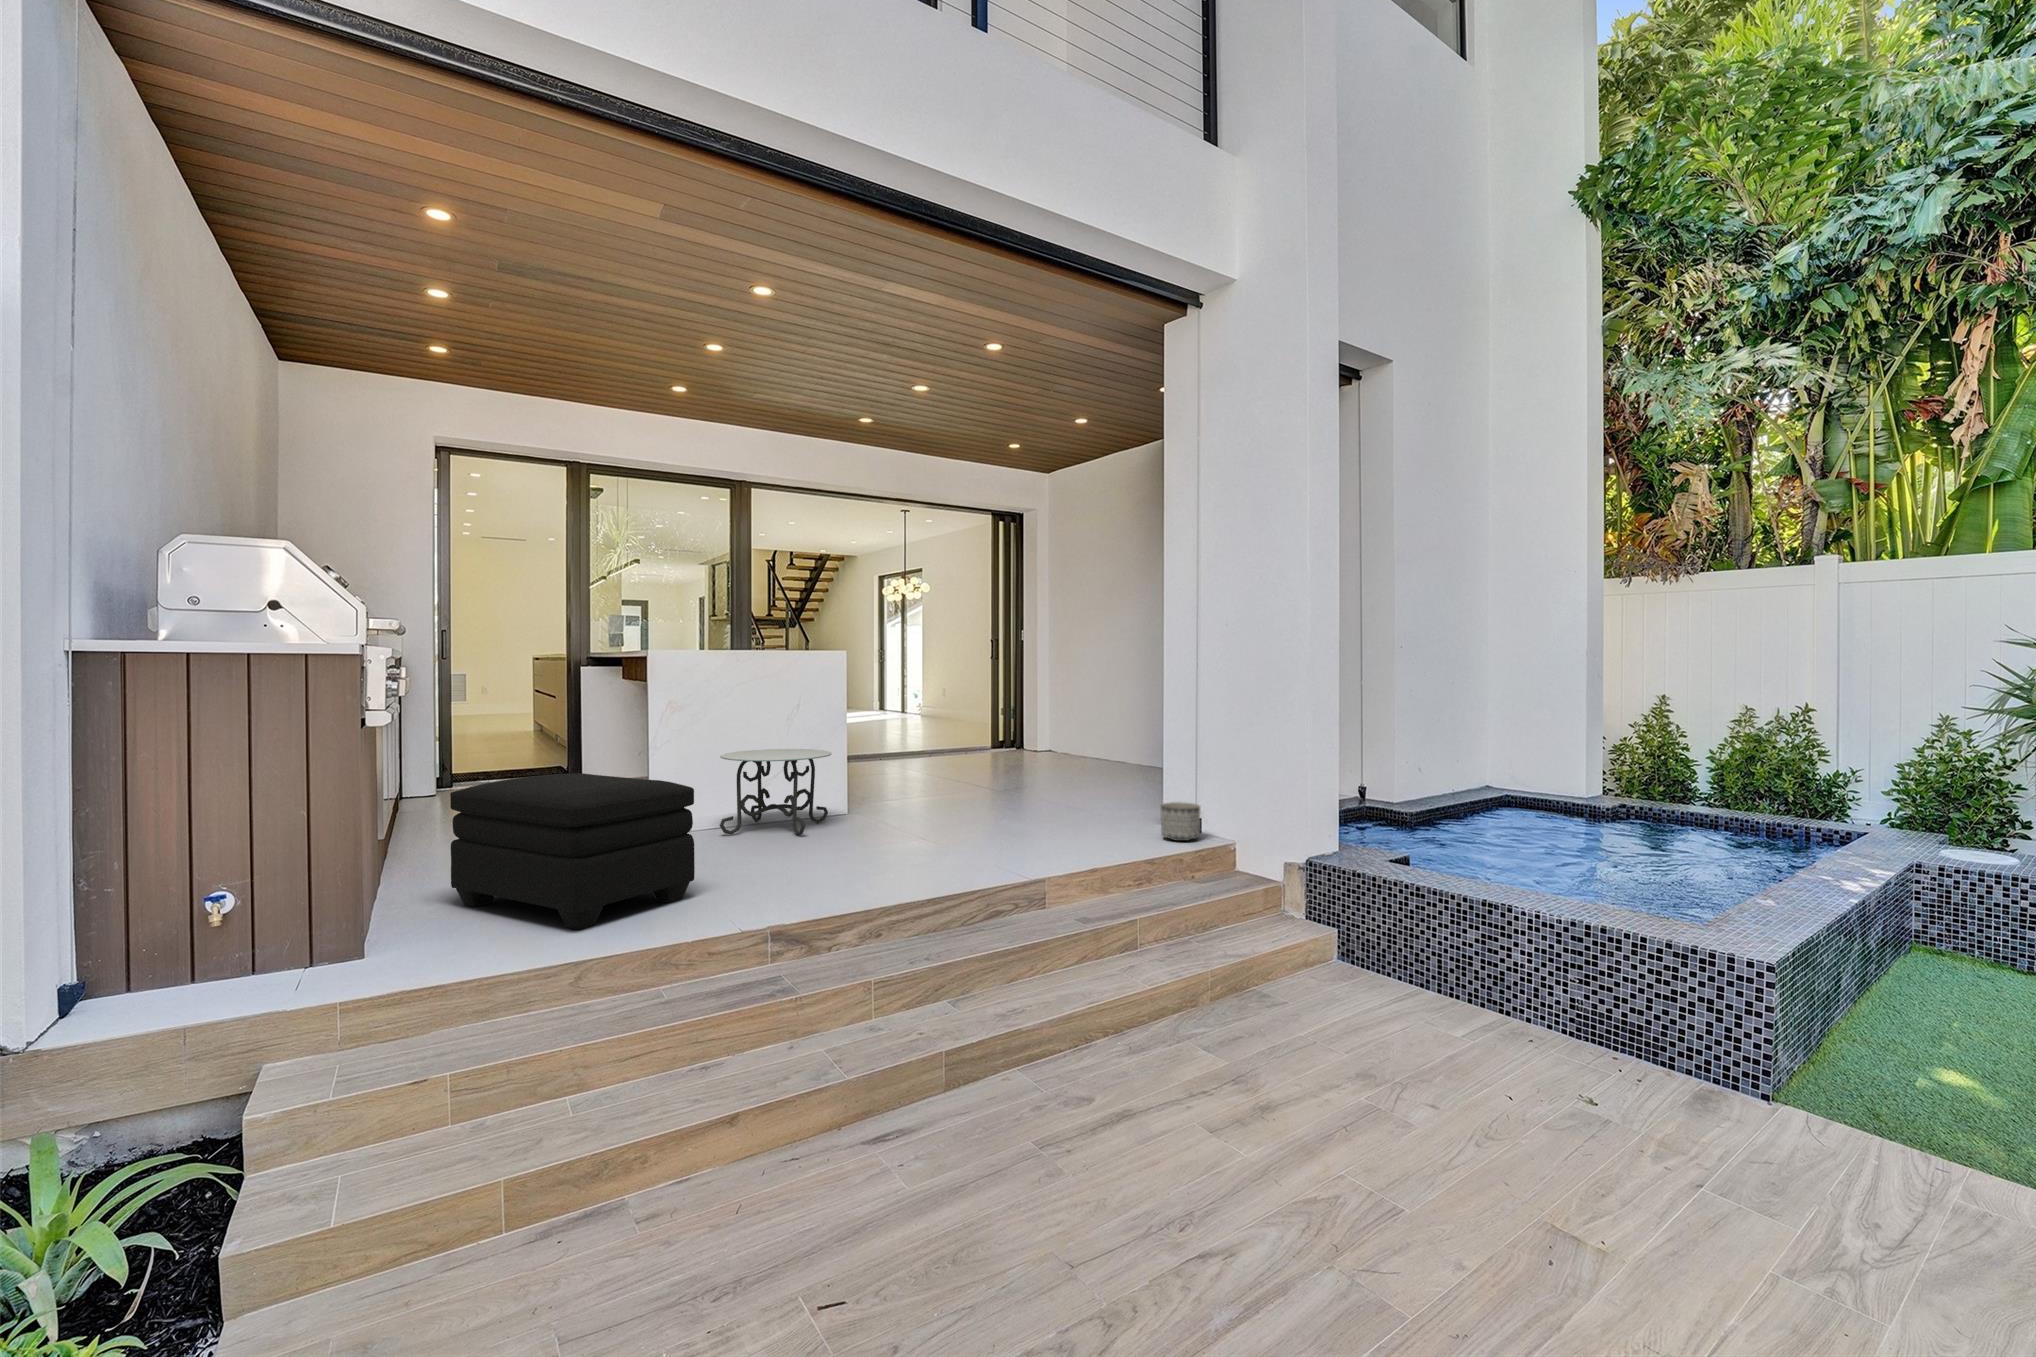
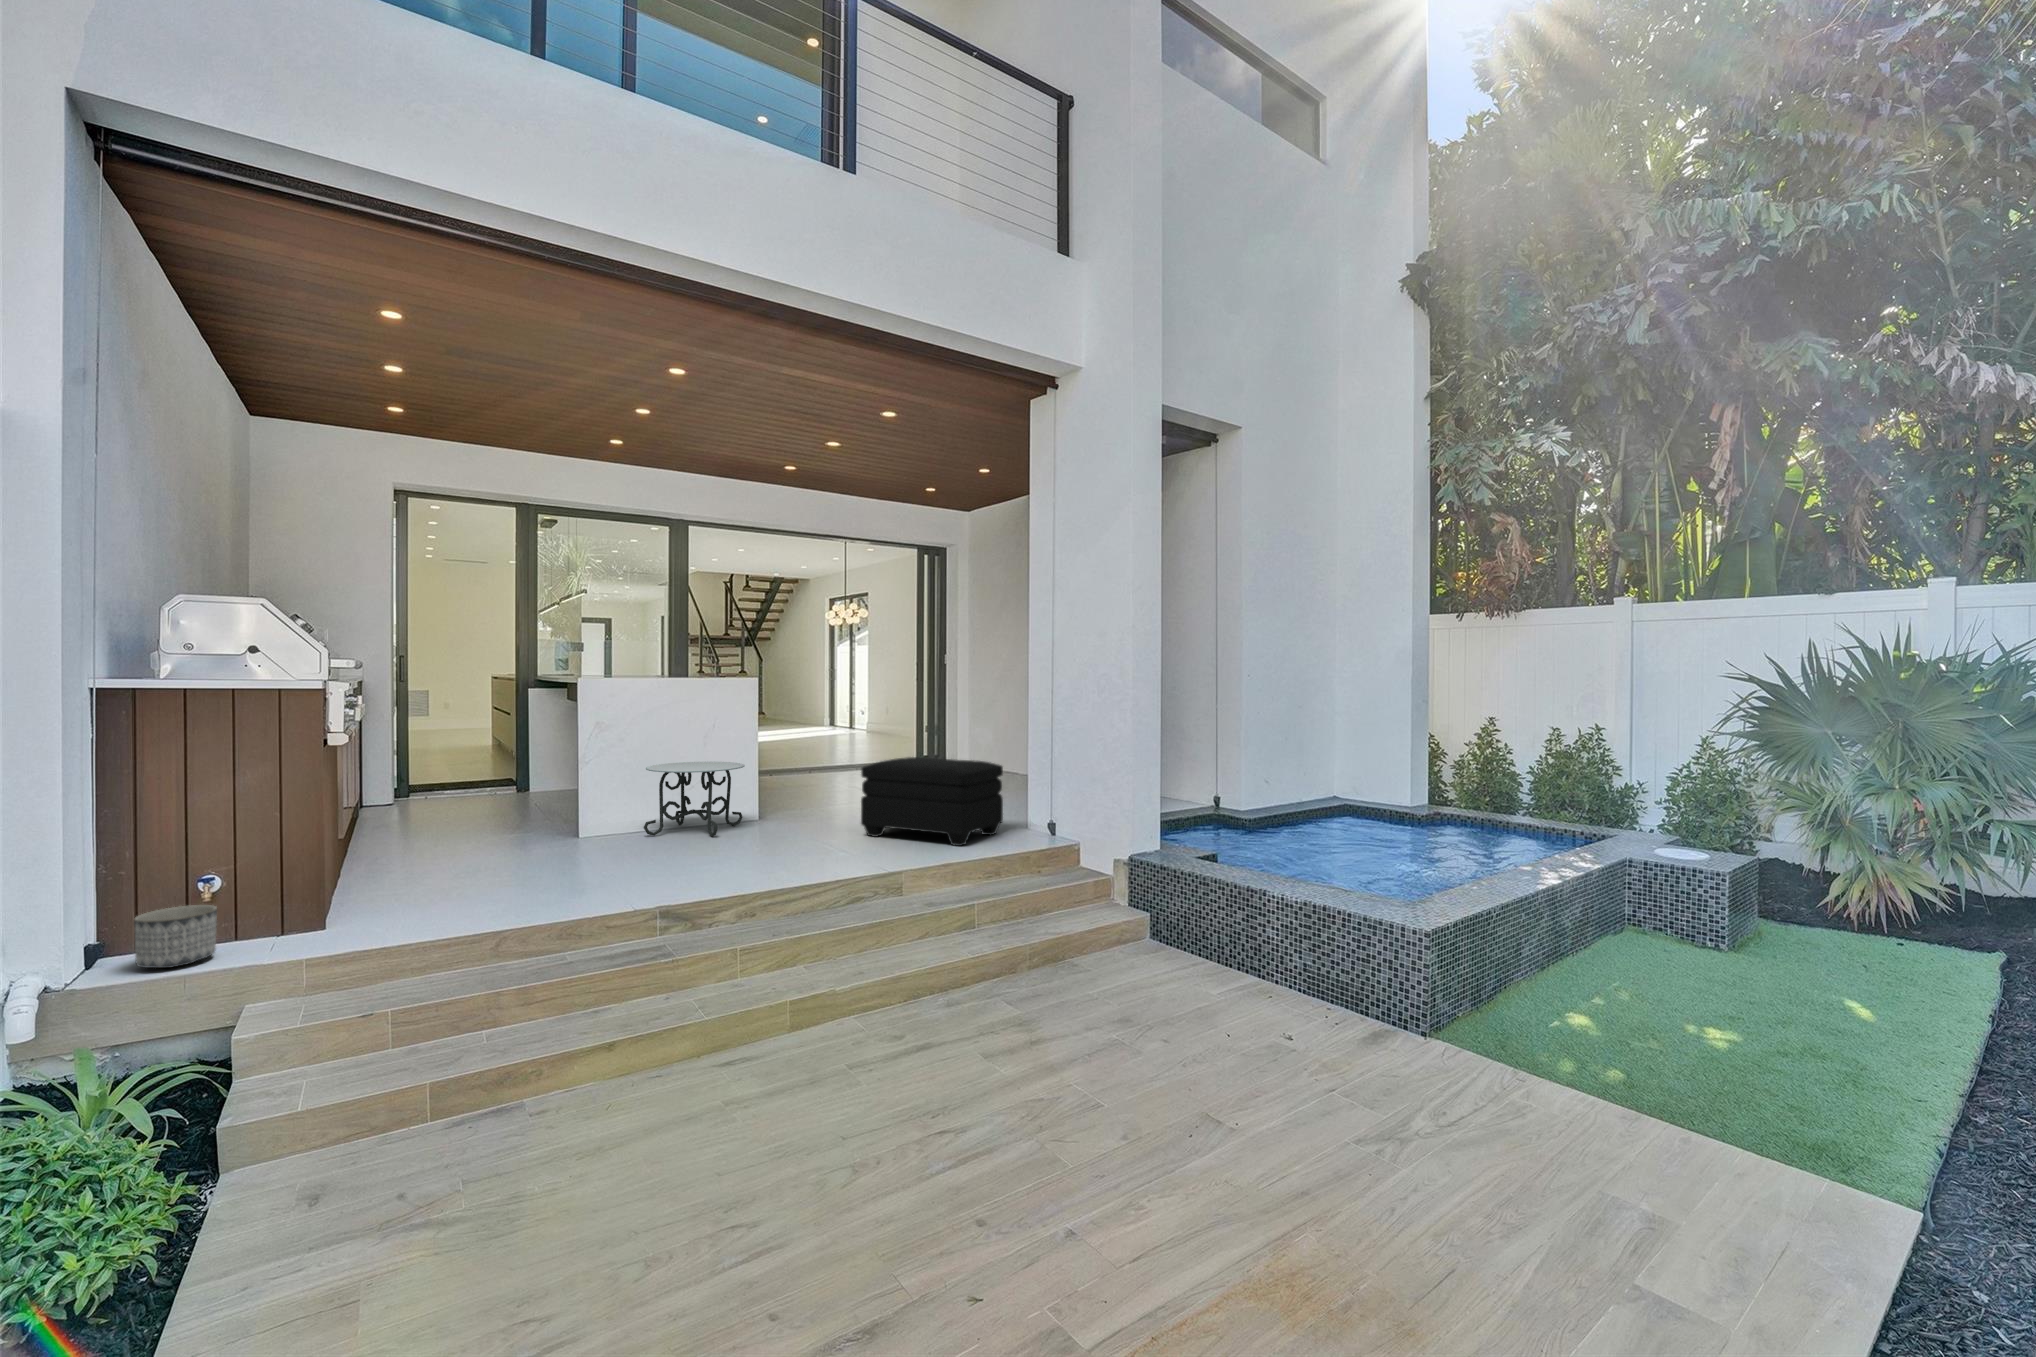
ottoman: present [450,773,695,930] -> present [861,757,1003,846]
planter: present [1161,802,1200,841] -> present [134,905,217,968]

